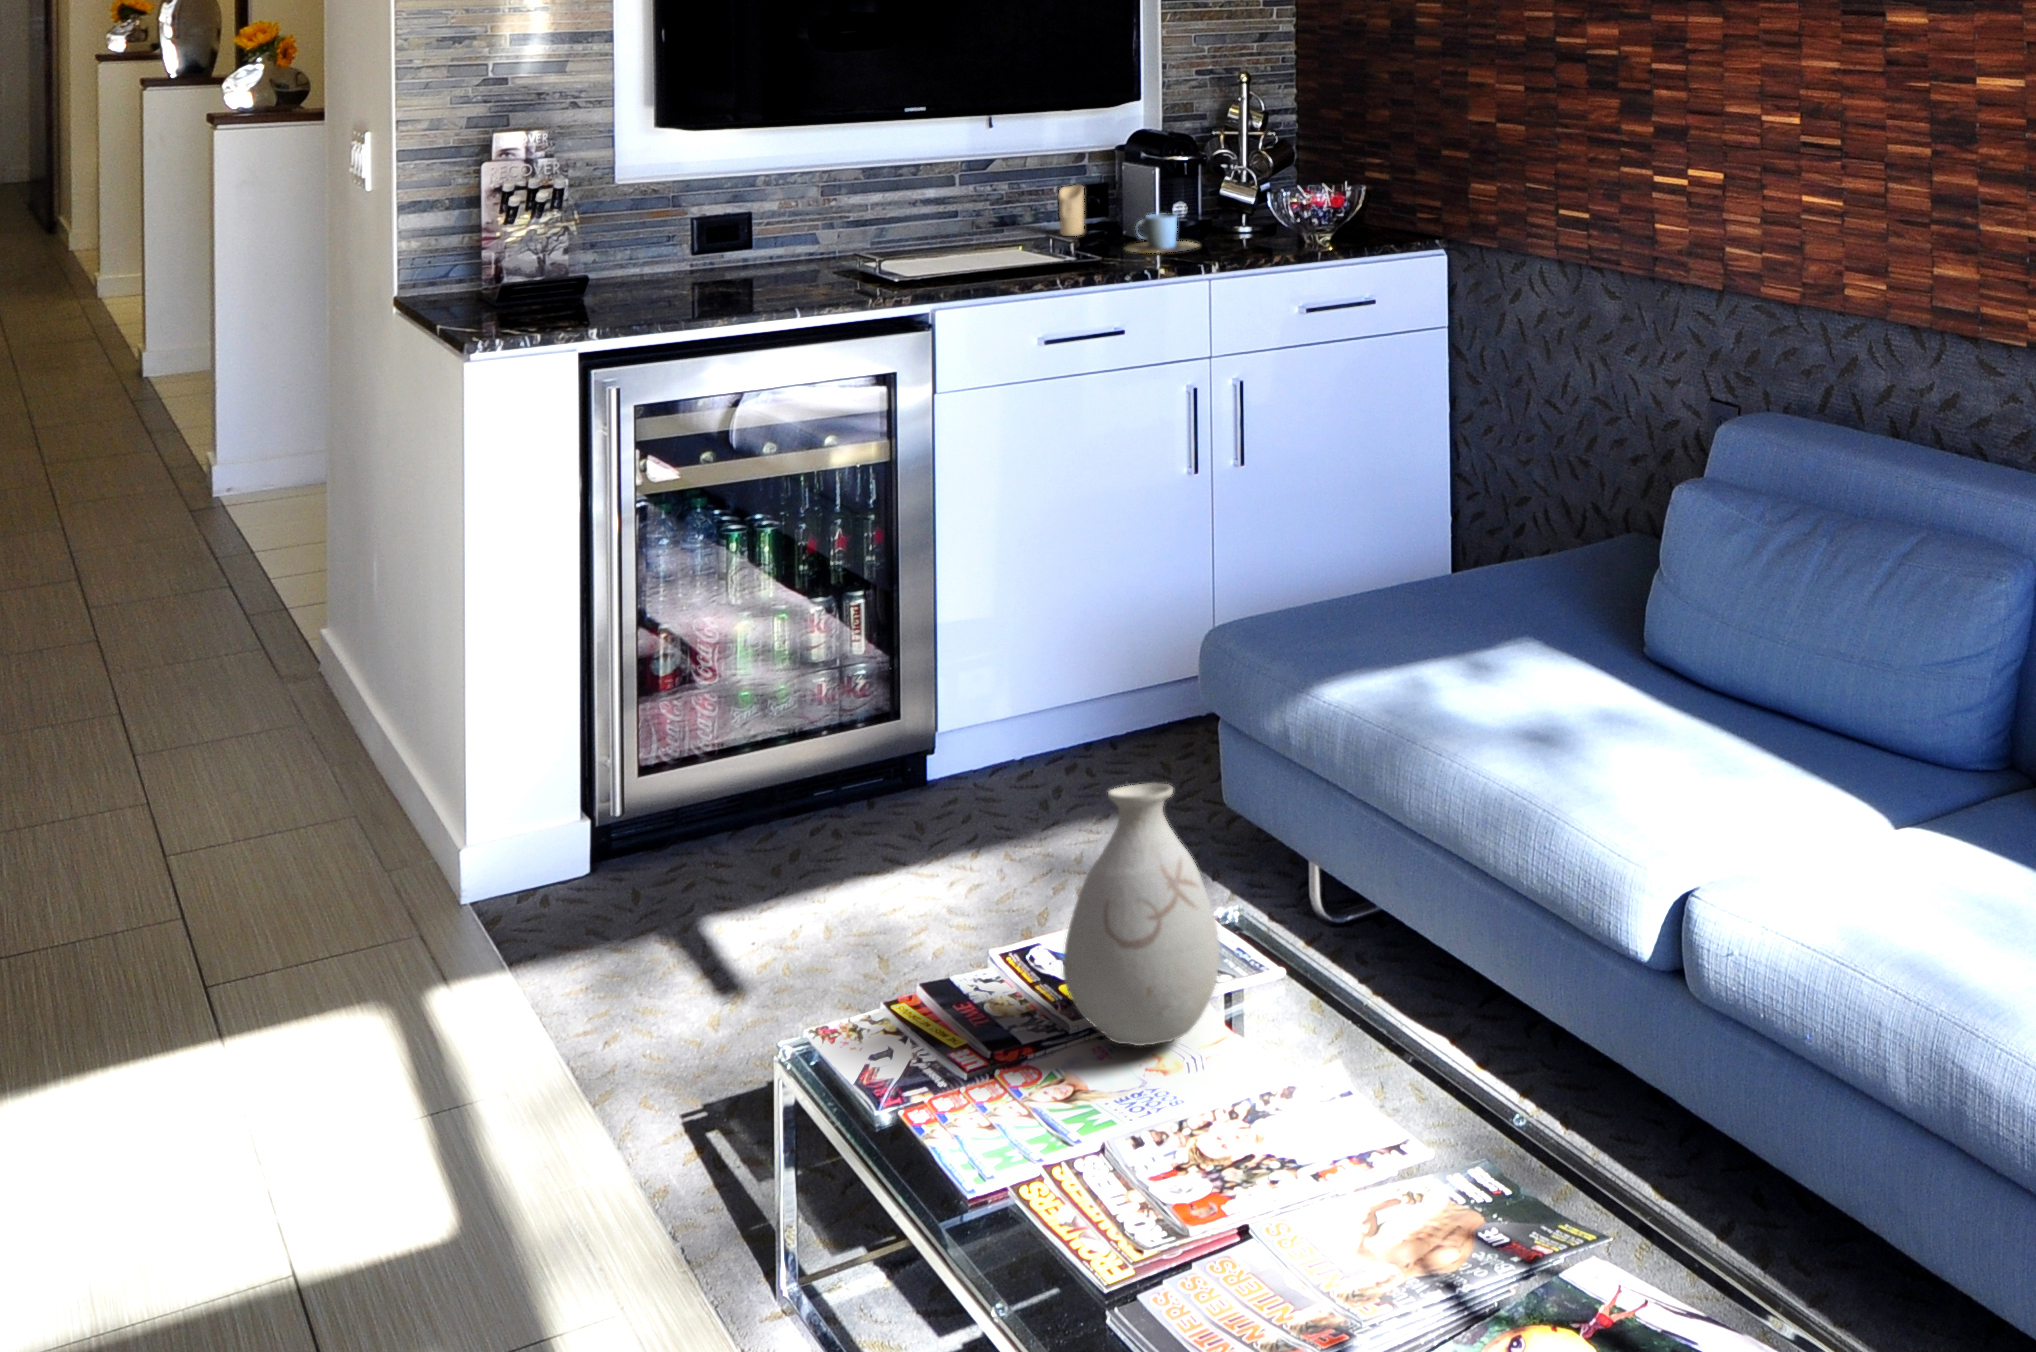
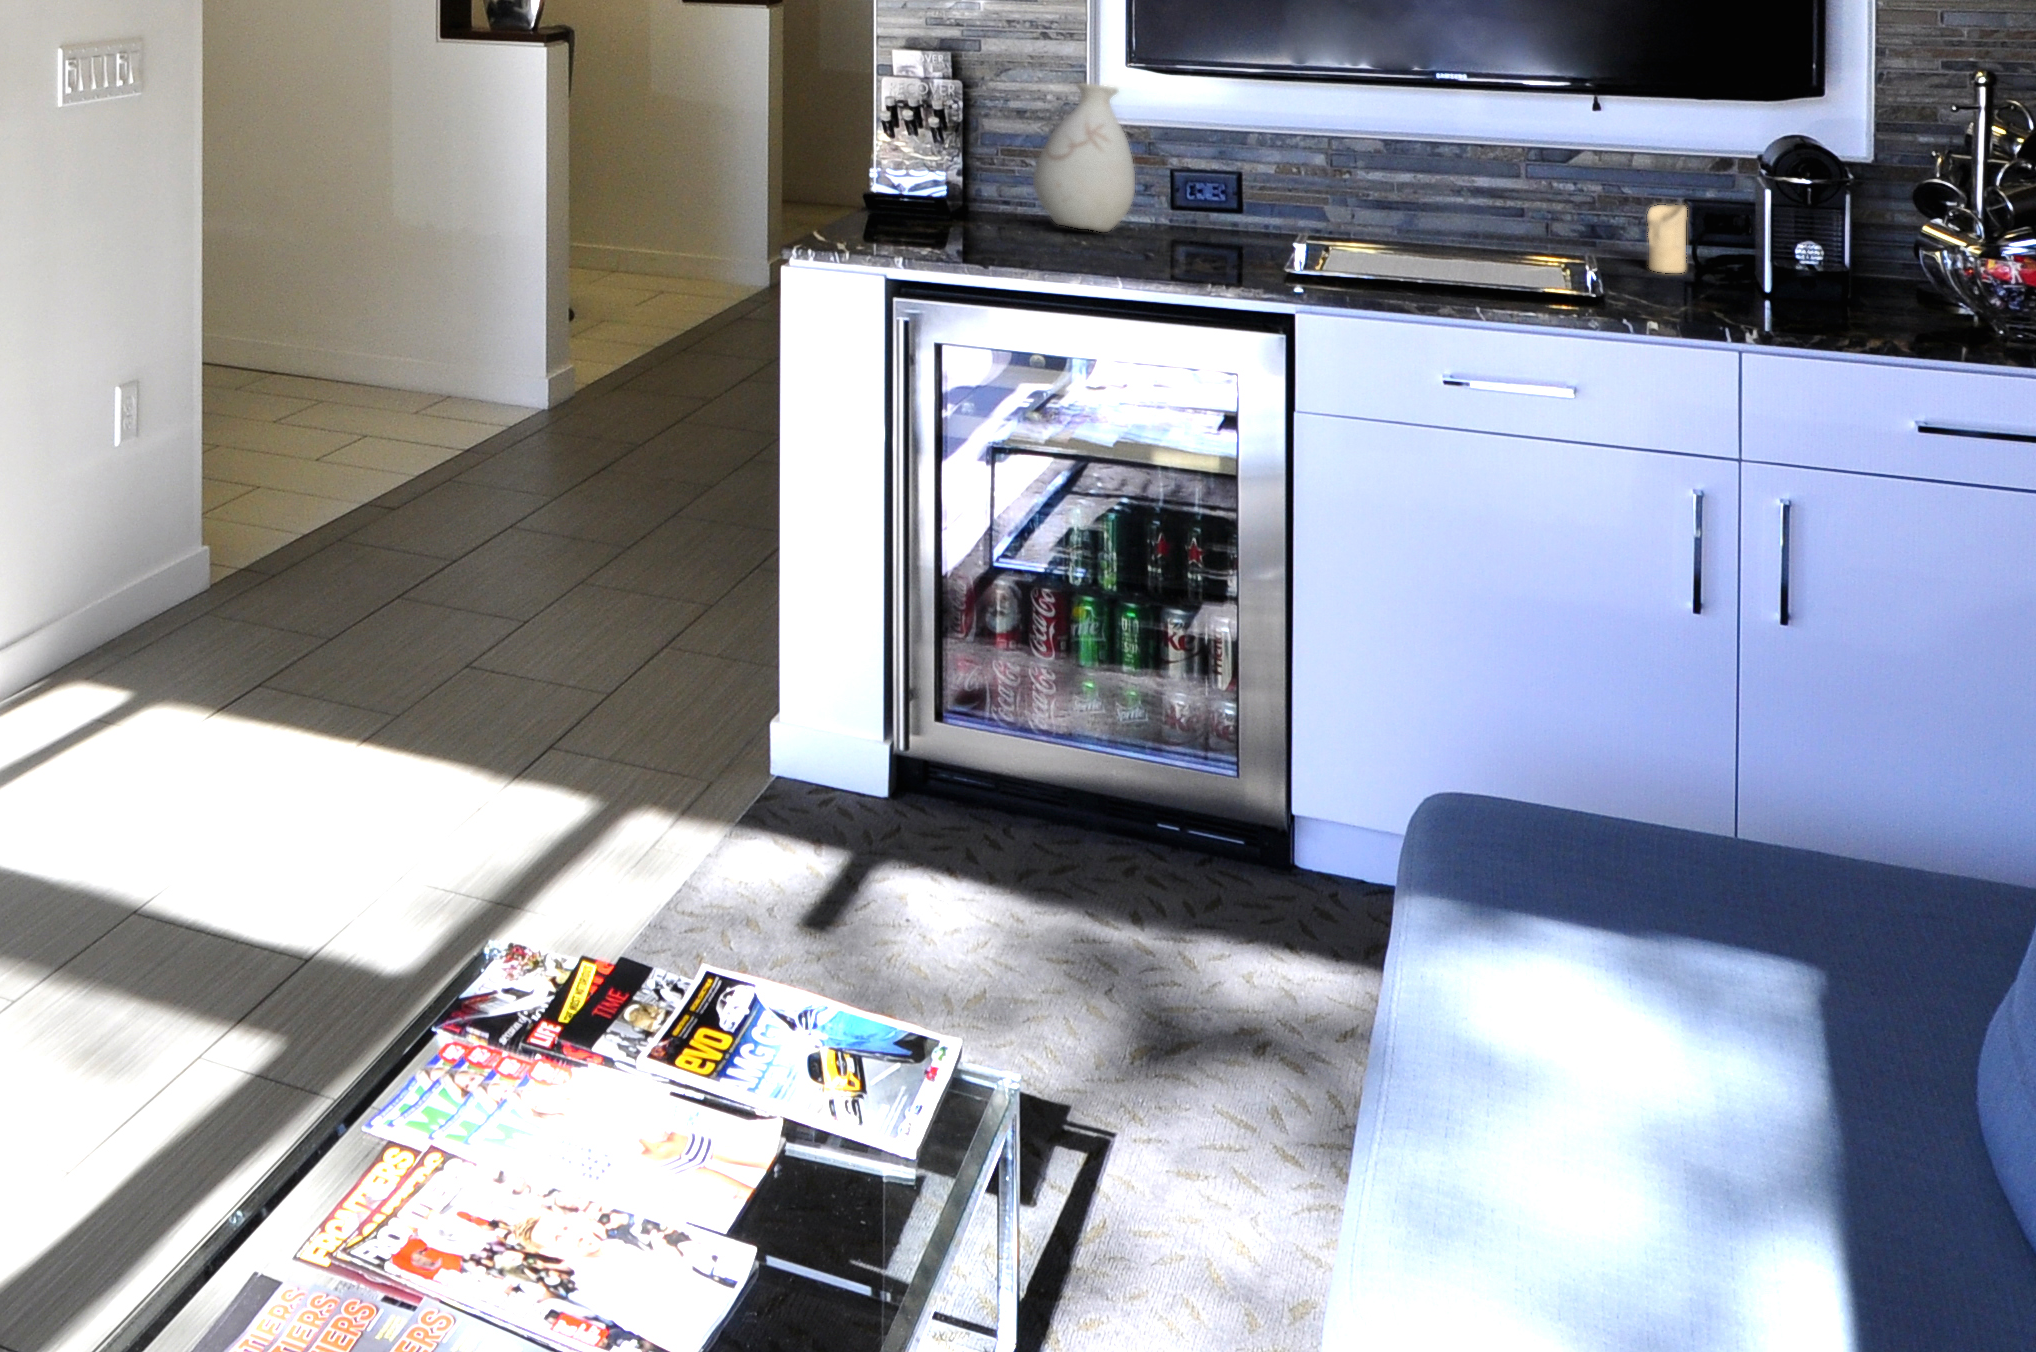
cup: present [1124,213,1198,253] -> none [1690,257,1820,314]
vase: present [1063,784,1220,1046] -> present [1033,83,1135,232]

